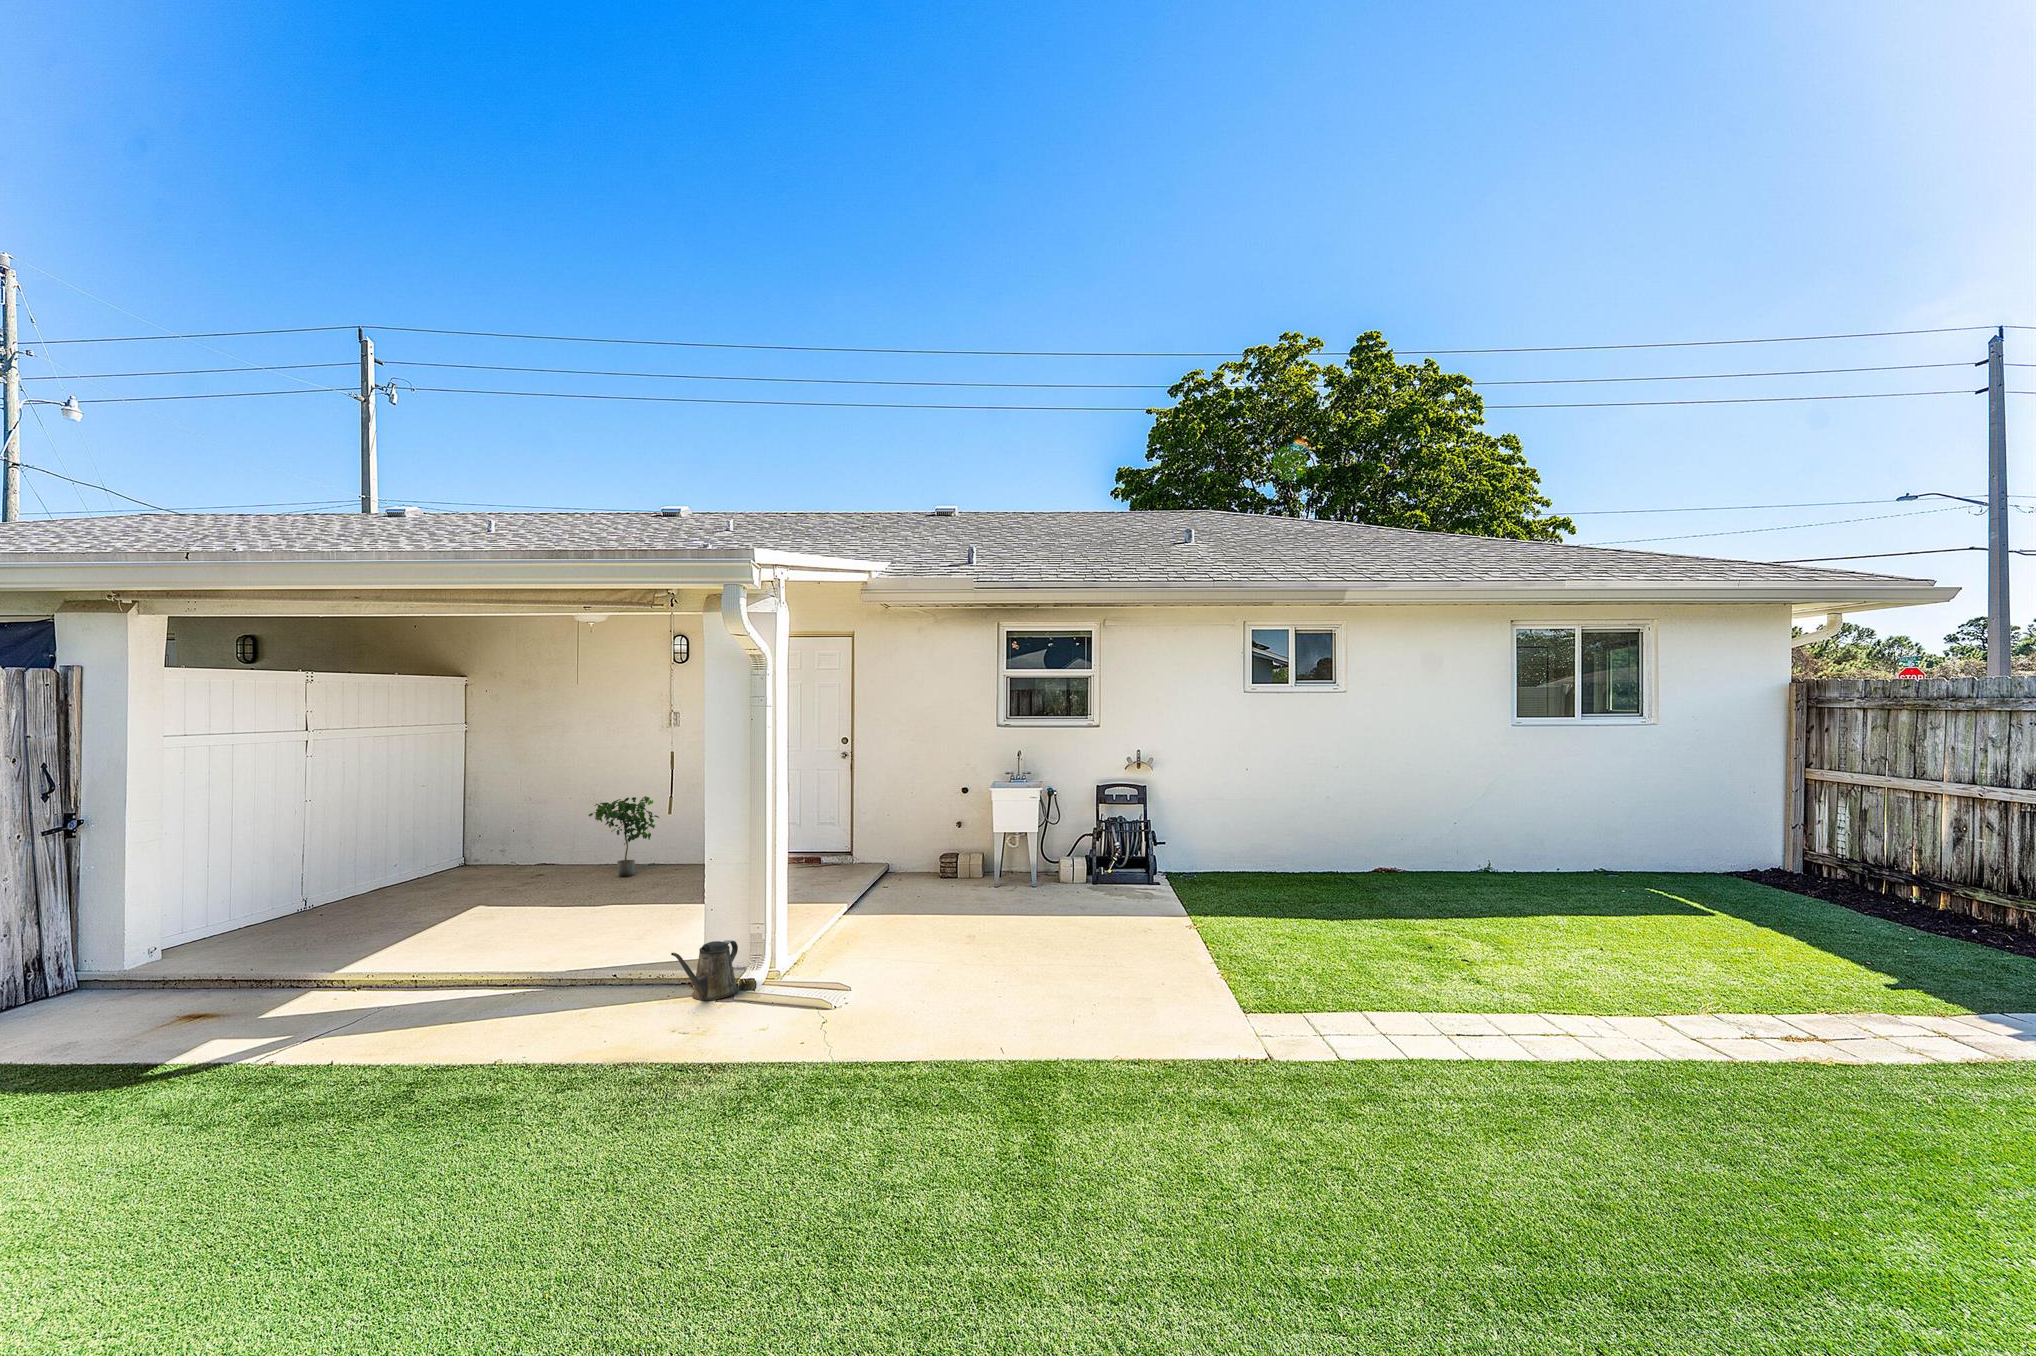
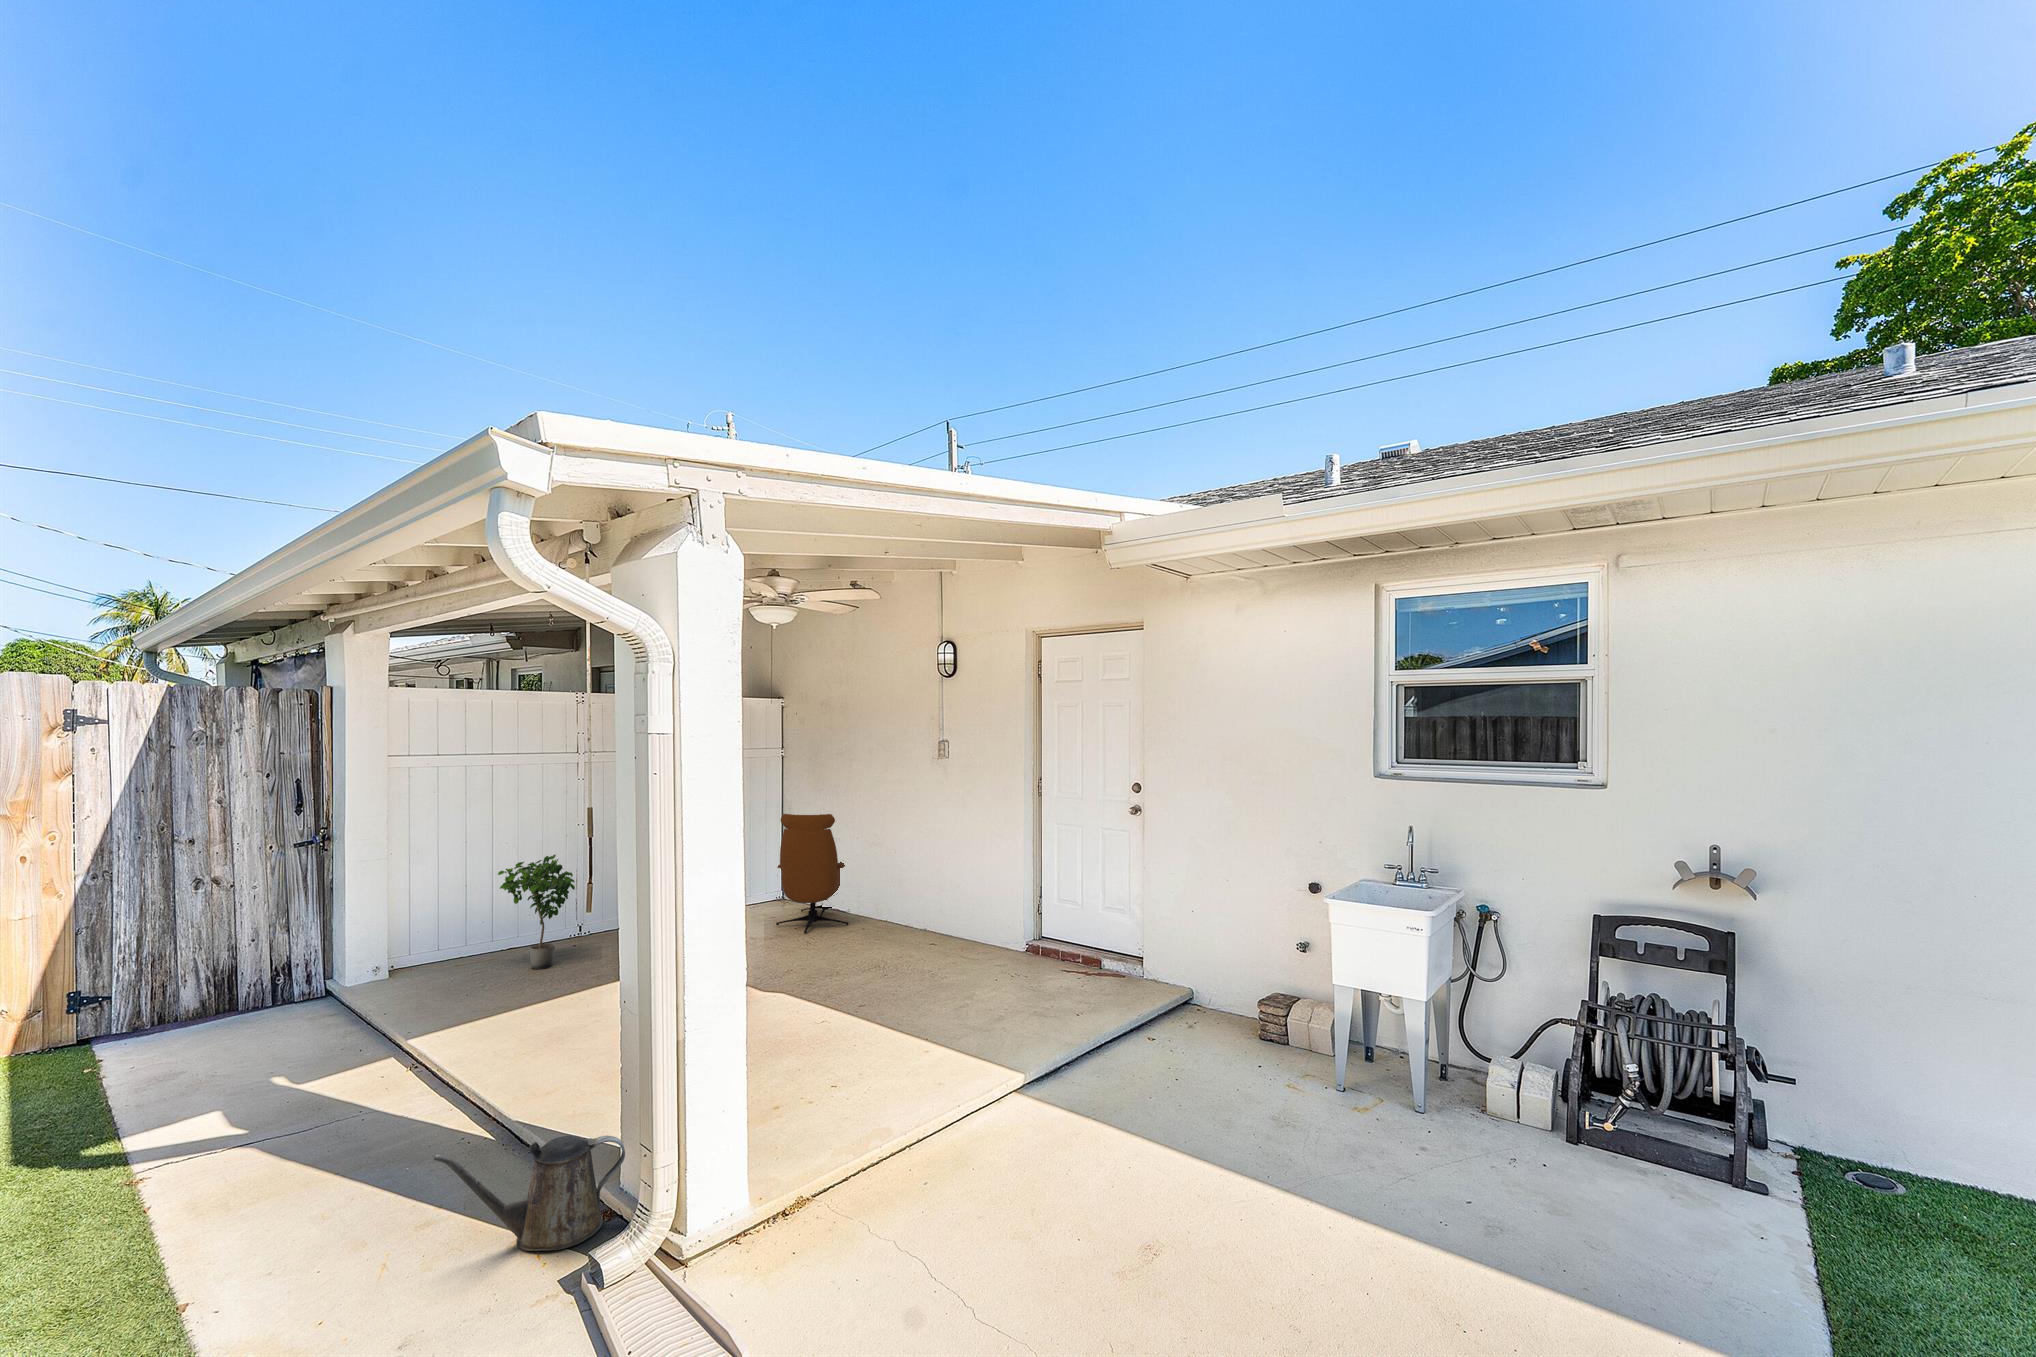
lounge chair: none [459,777,536,884] -> present [776,814,849,933]
potted plant: present [589,796,659,877] -> present [498,855,575,969]

